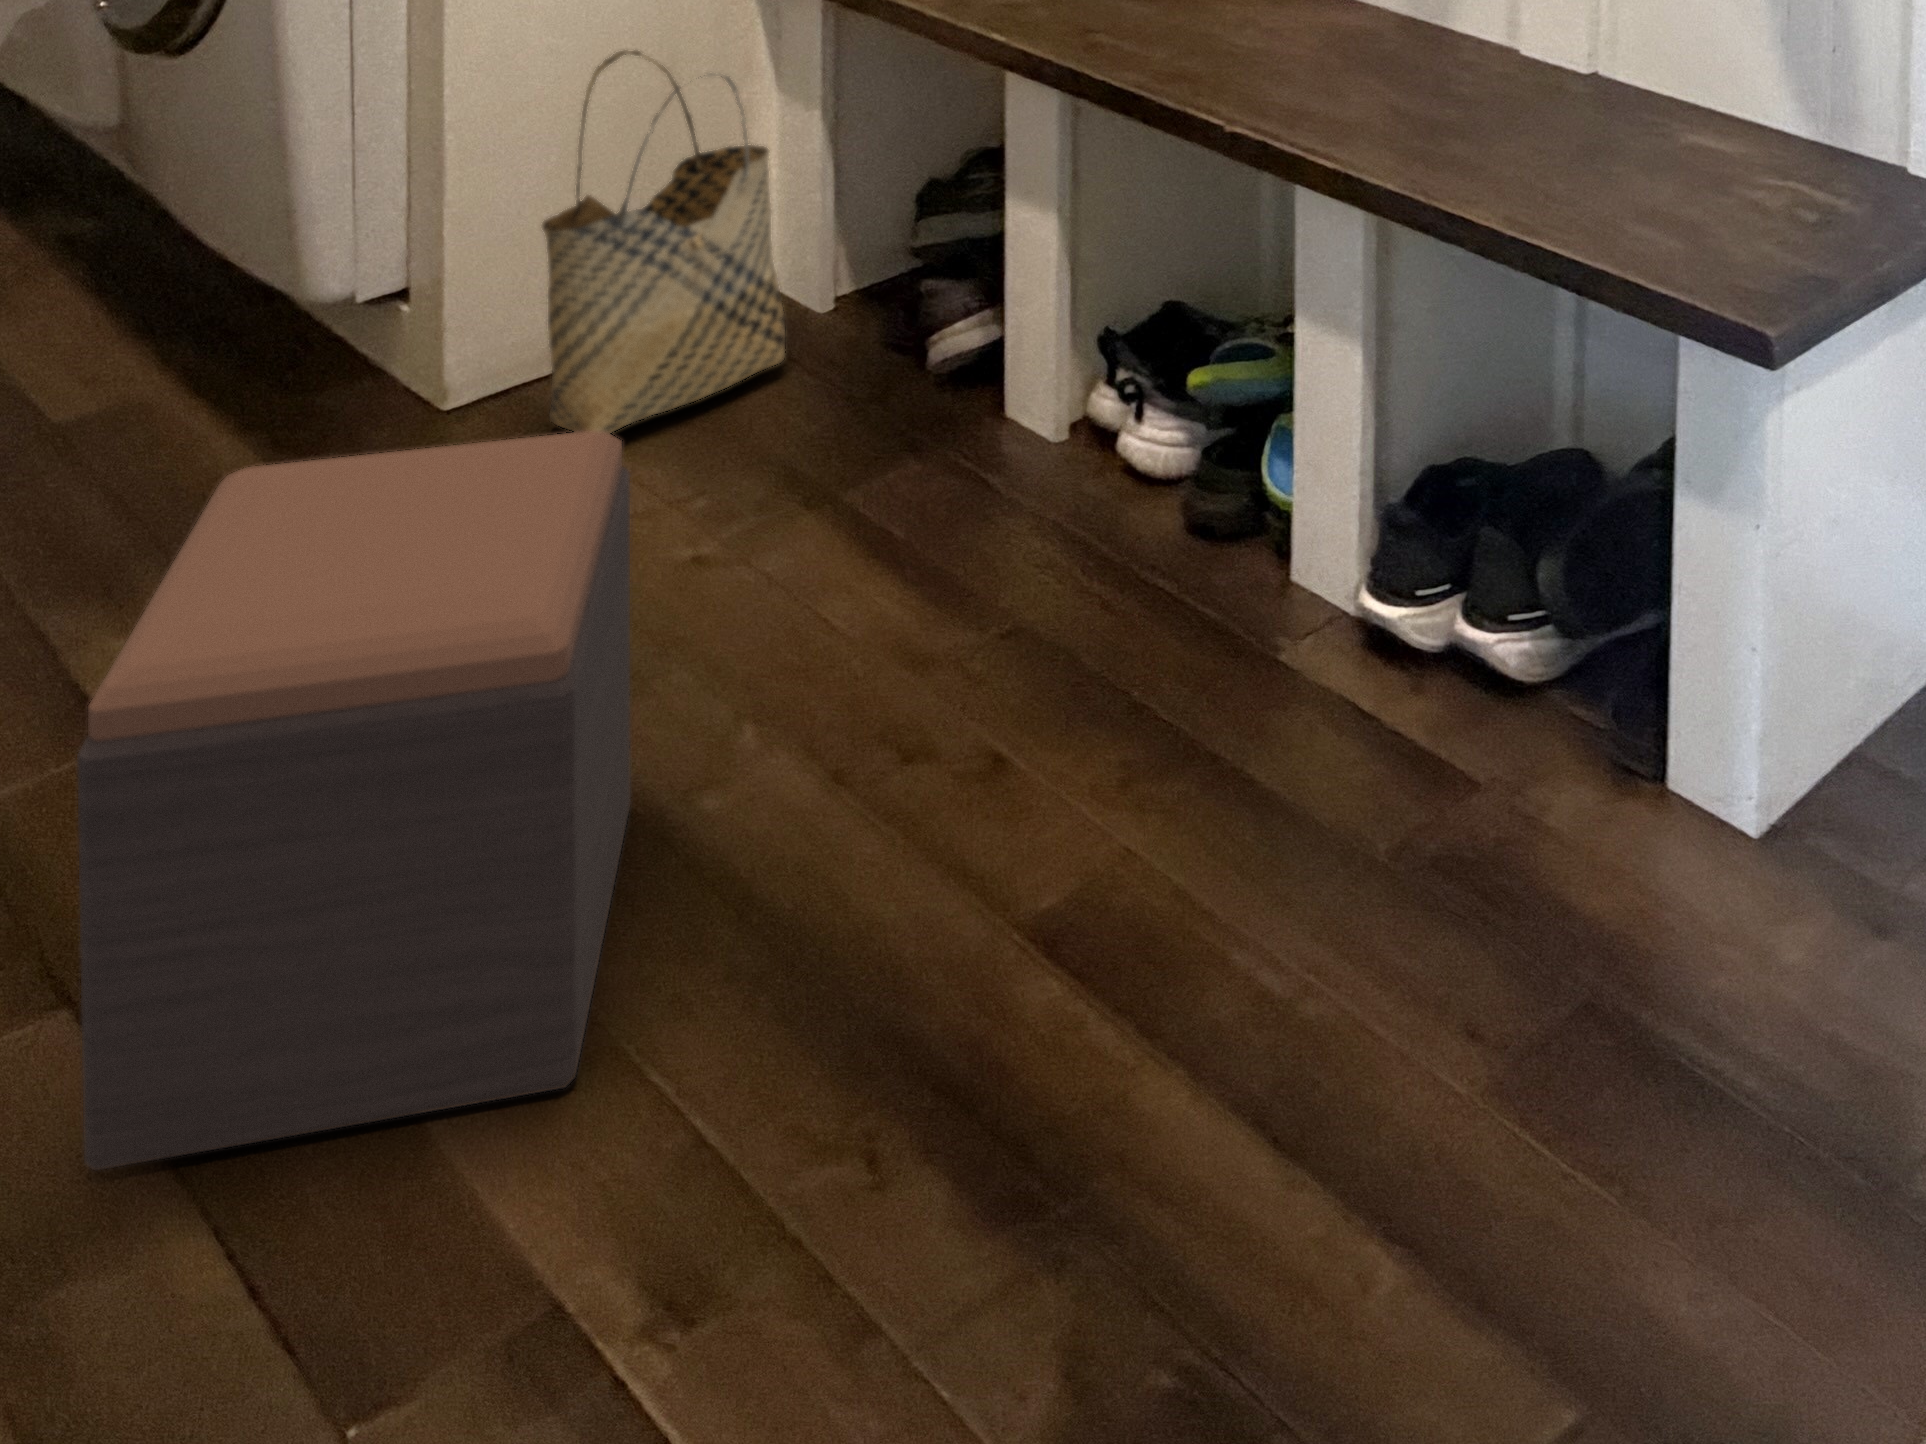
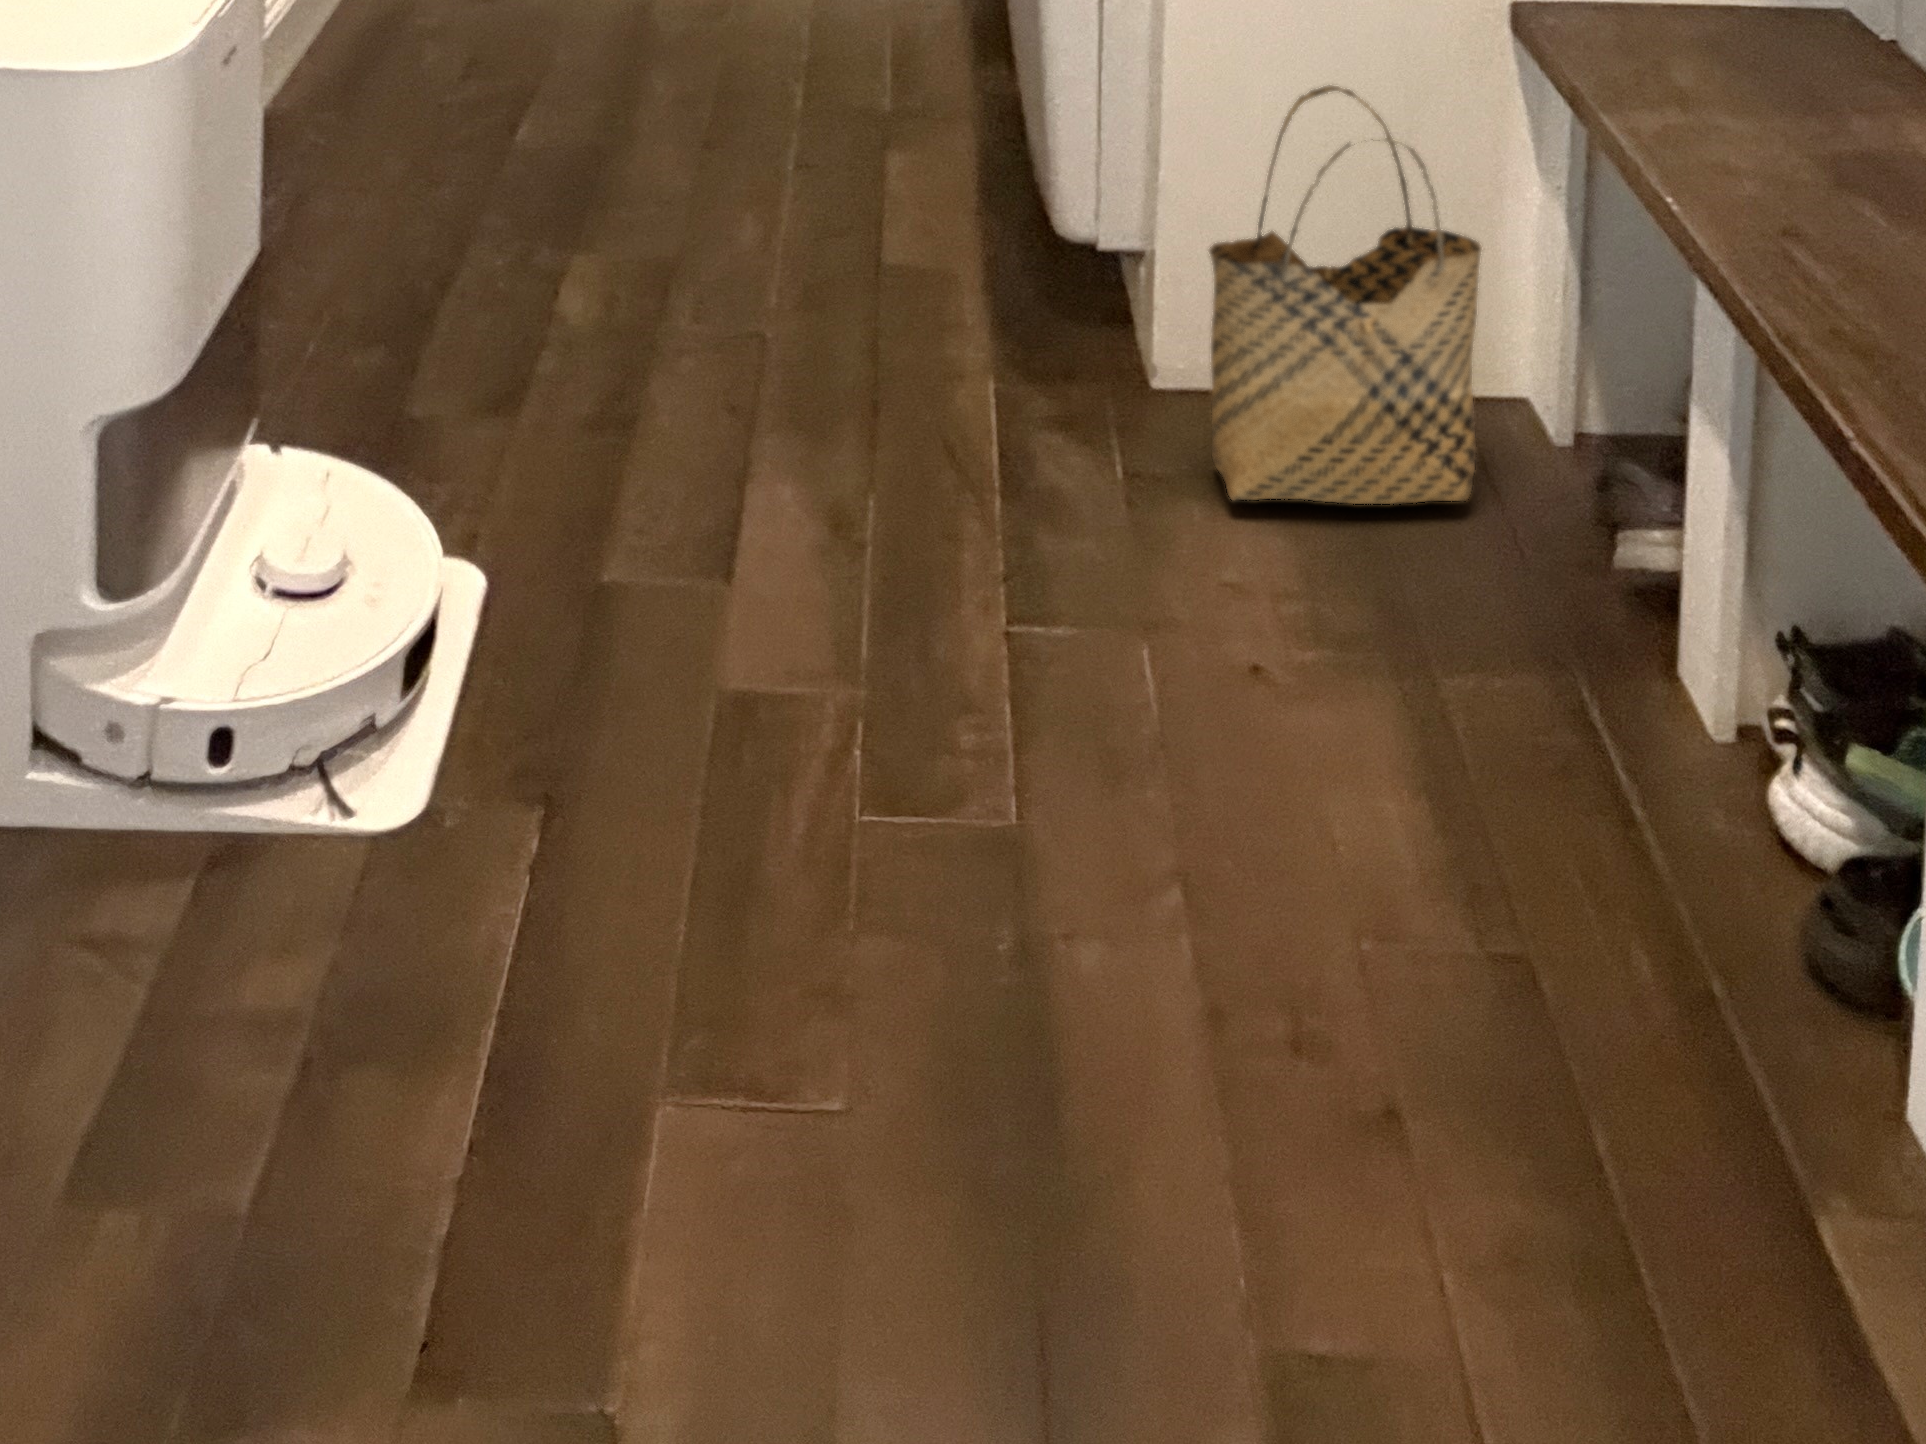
footstool: present [77,431,631,1171] -> none [450,381,1048,1187]

